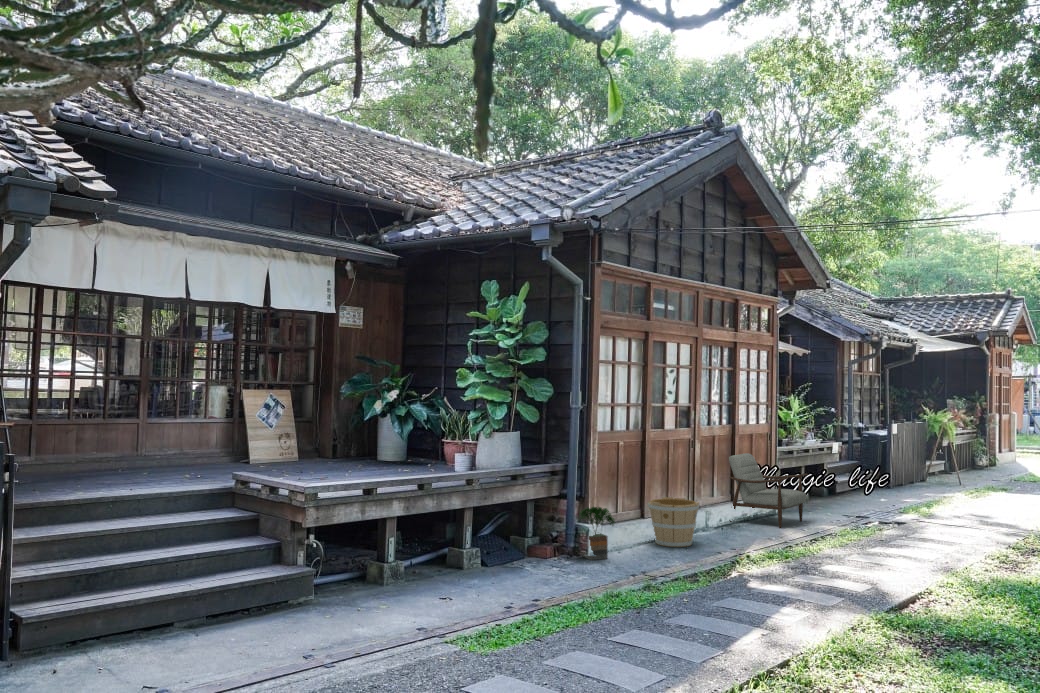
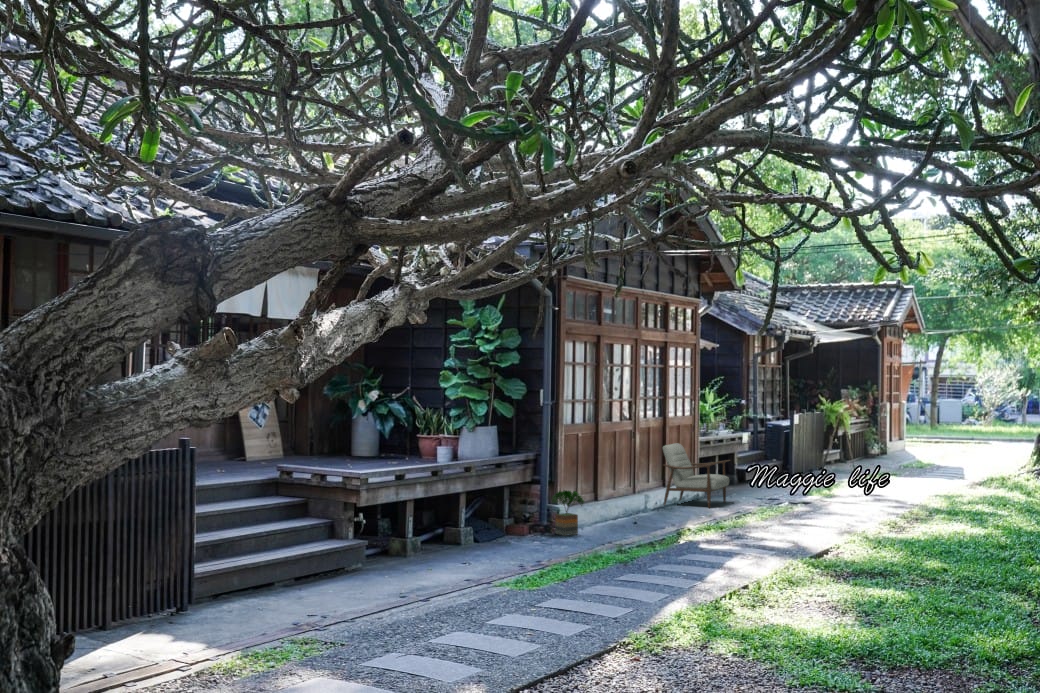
wooden bucket: present [648,497,699,547] -> none [603,482,648,525]

